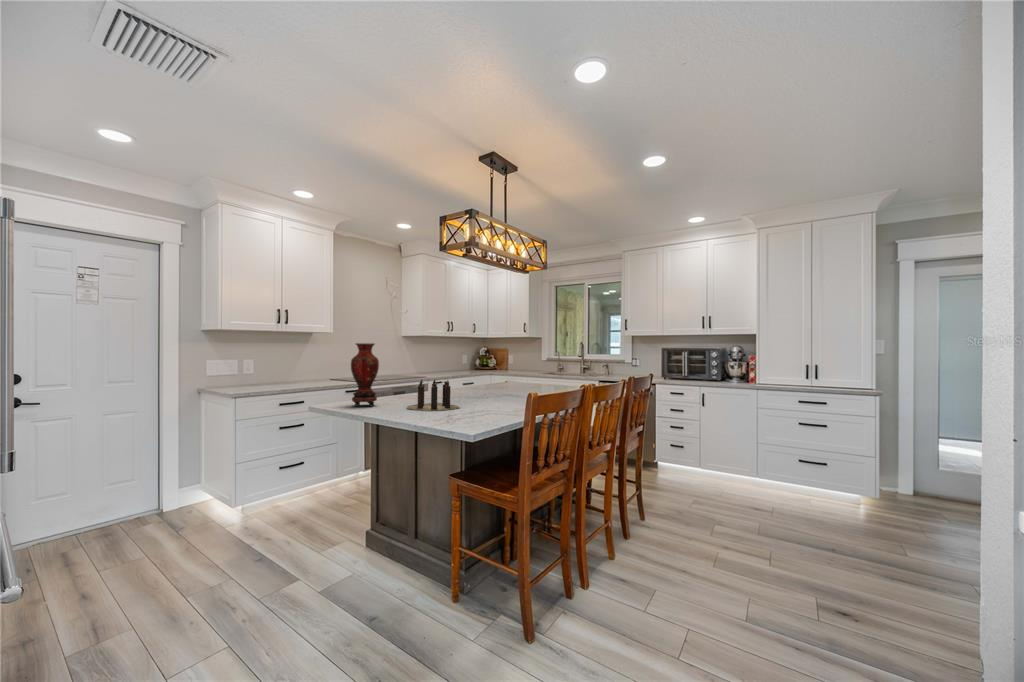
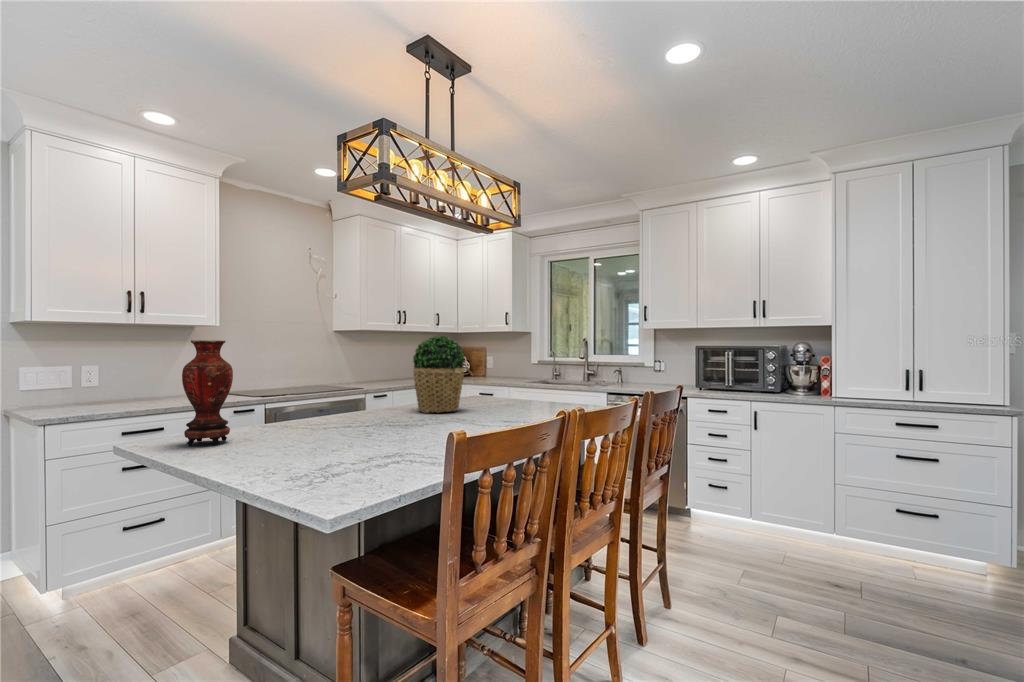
potted plant: none [472,340,507,392] -> present [413,336,465,413]
candle: present [407,379,459,411] -> none [269,399,382,455]

